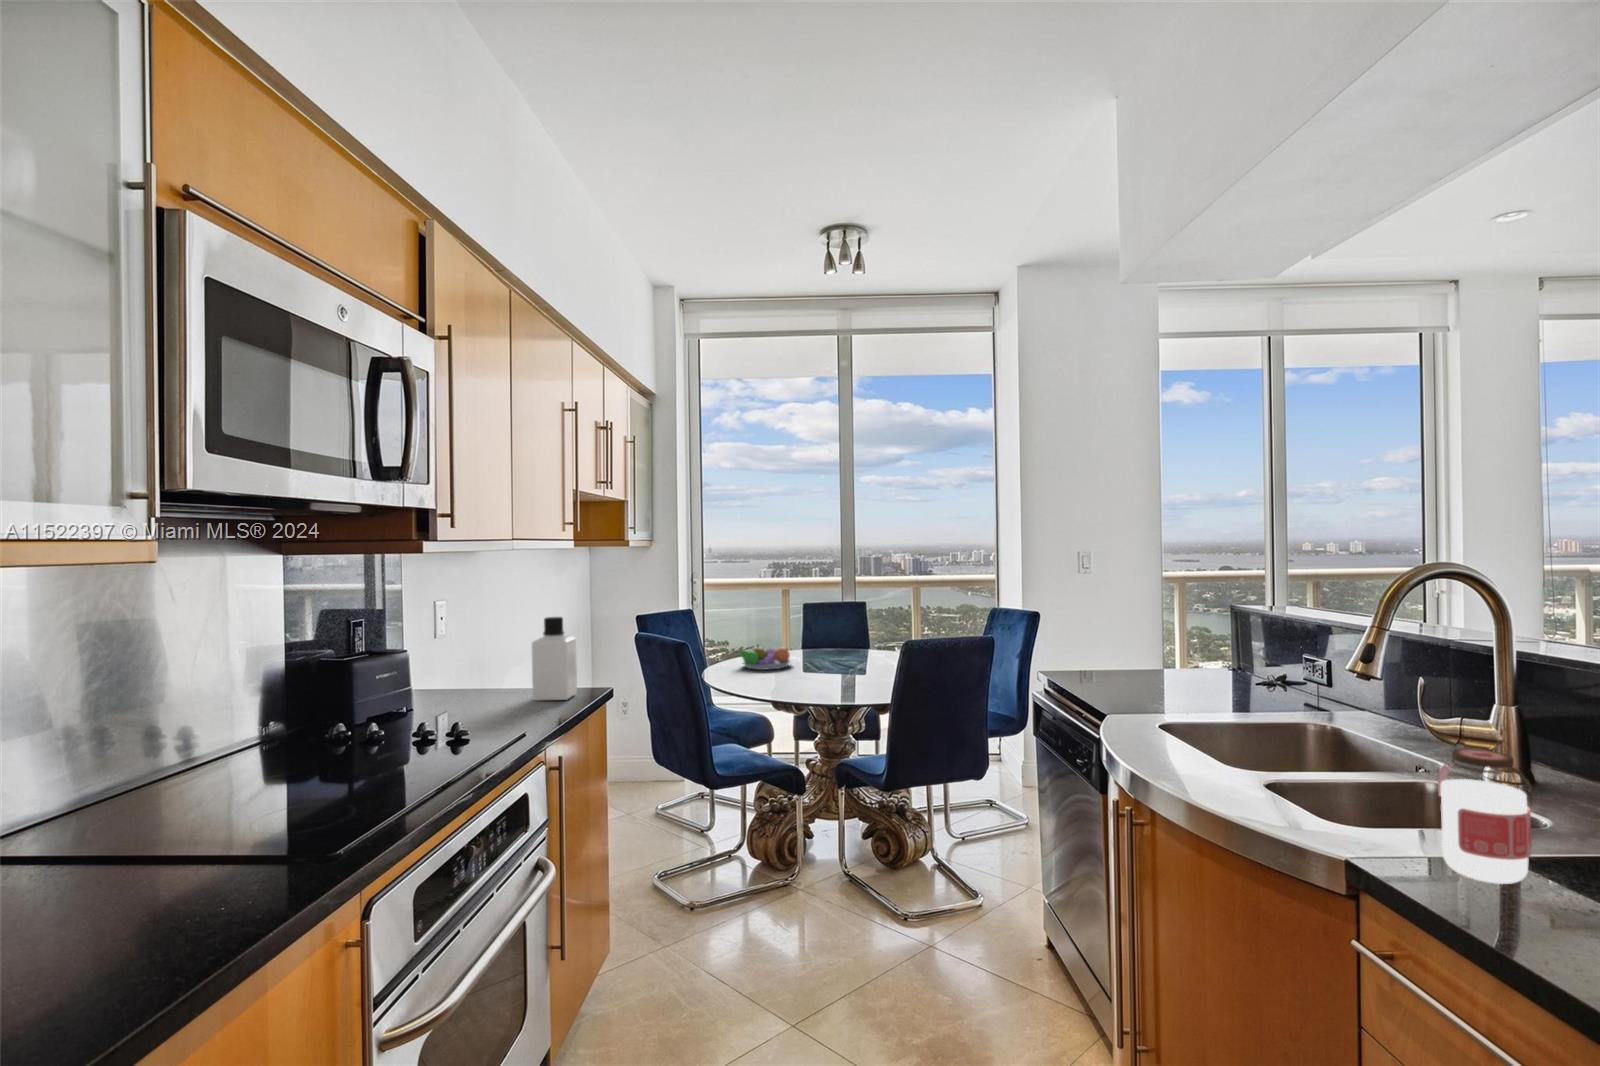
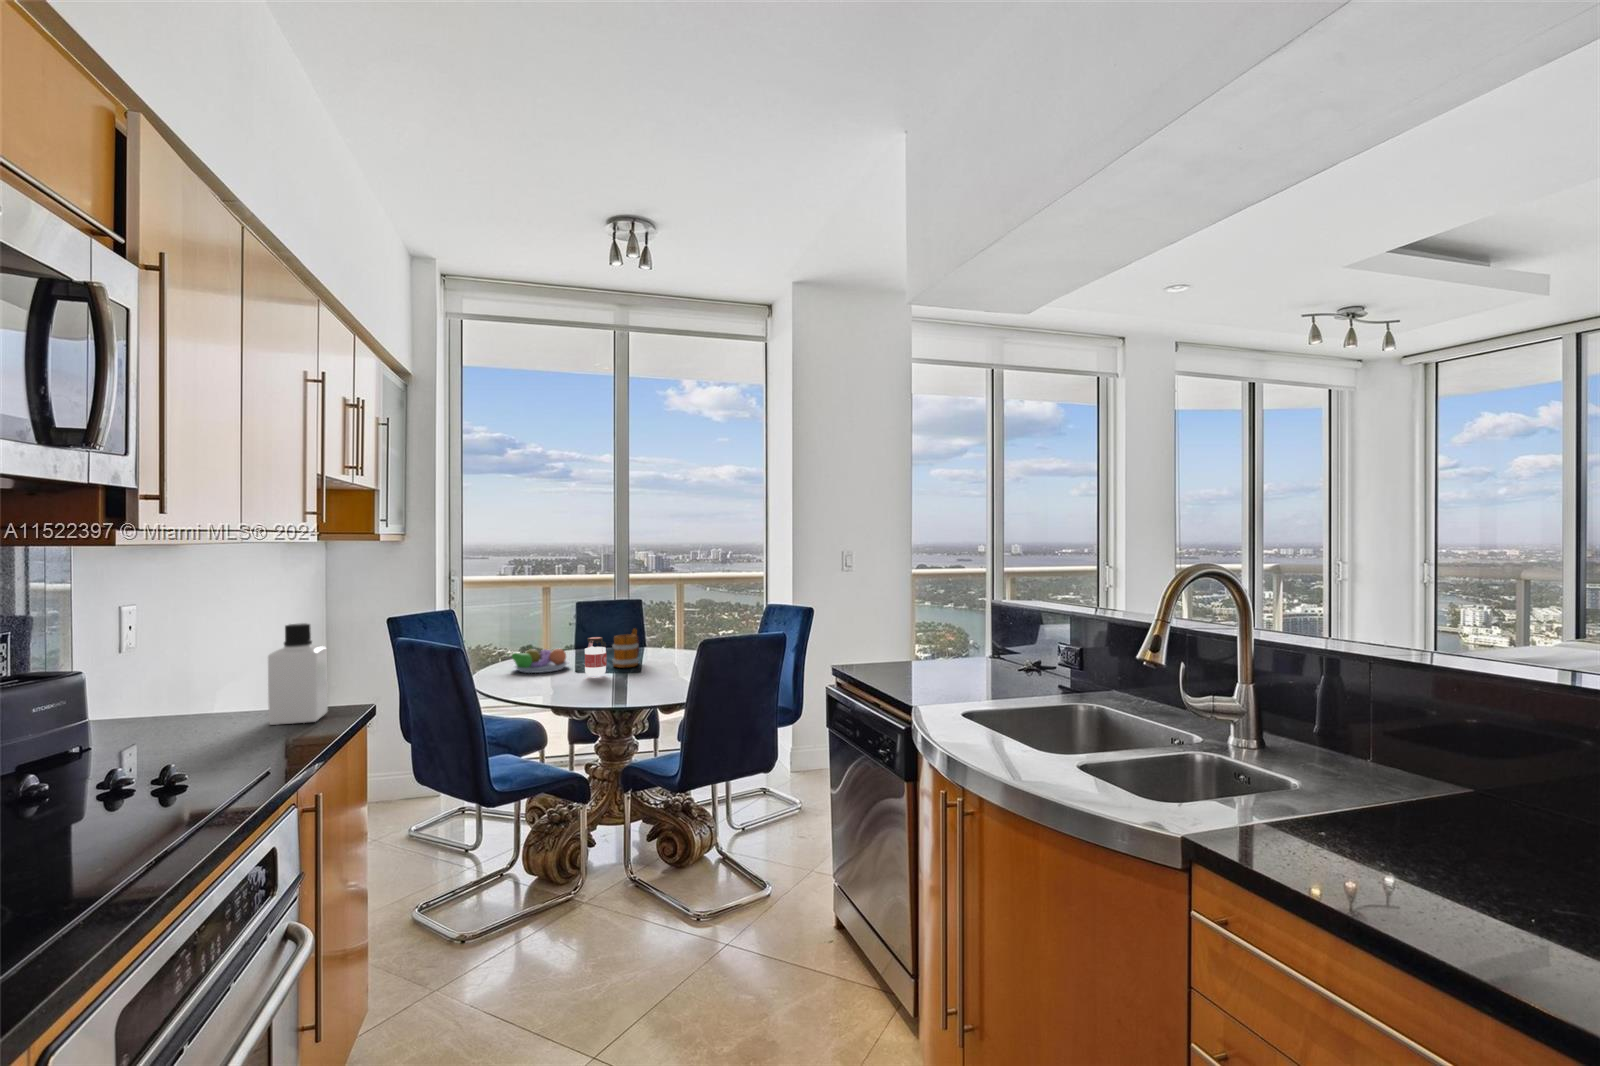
mug: none [831,630,858,668] -> present [612,629,639,668]
jar: present [1438,748,1532,884] -> present [585,637,607,676]

